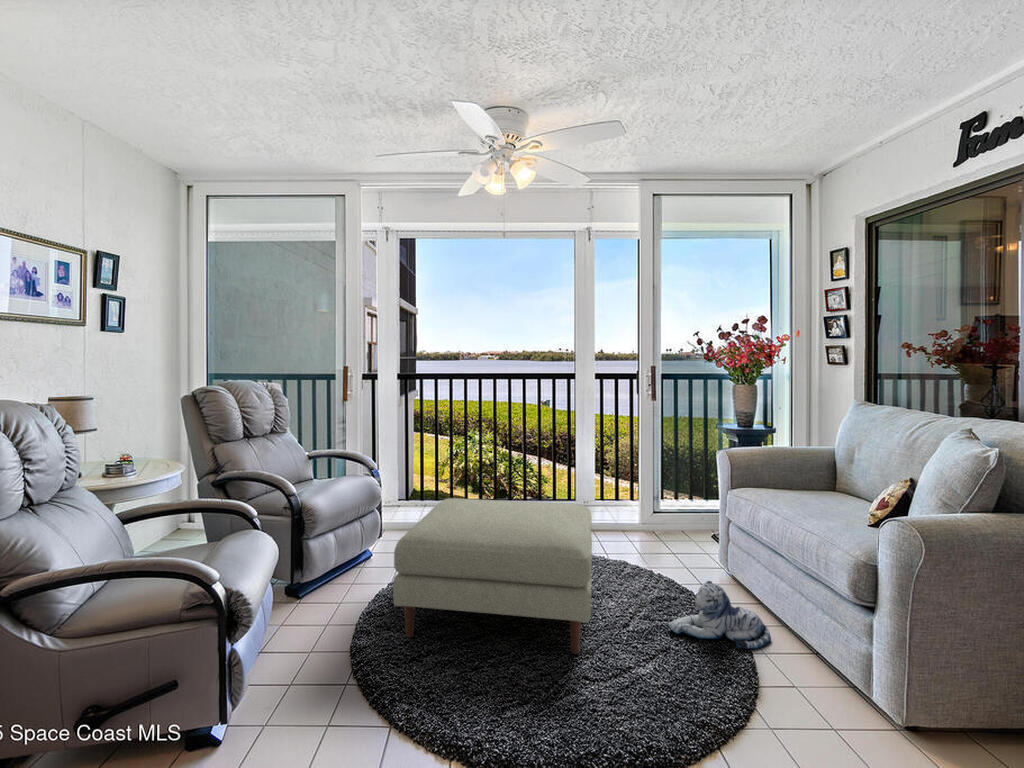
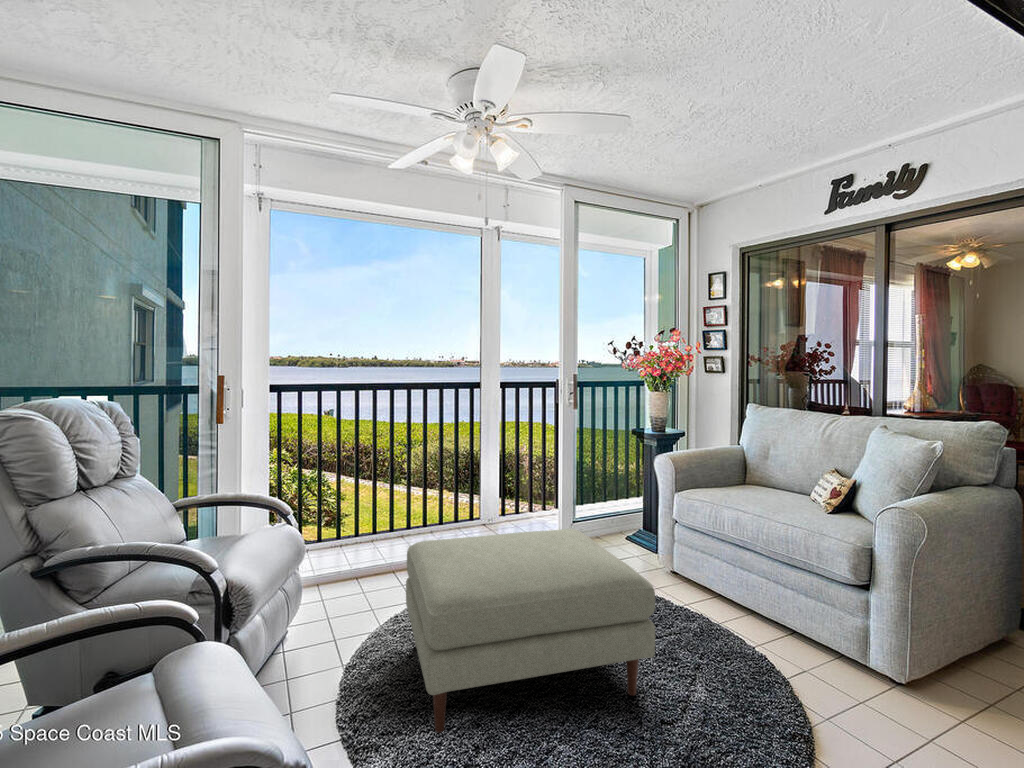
plush toy: present [669,581,771,649] -> none [685,587,767,647]

